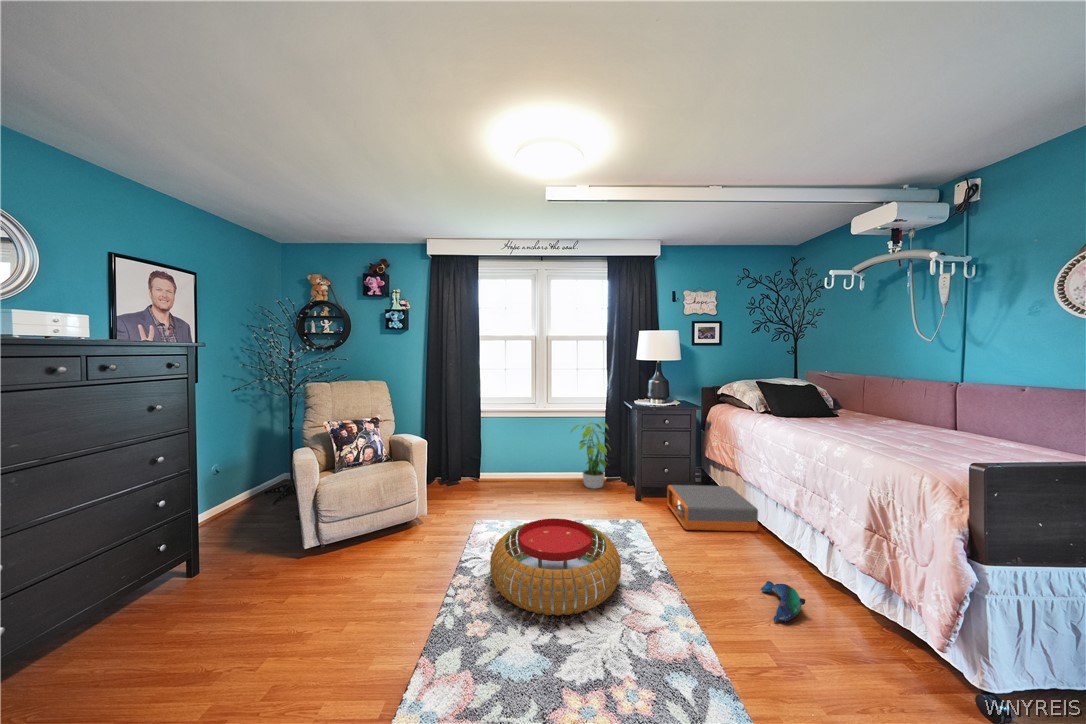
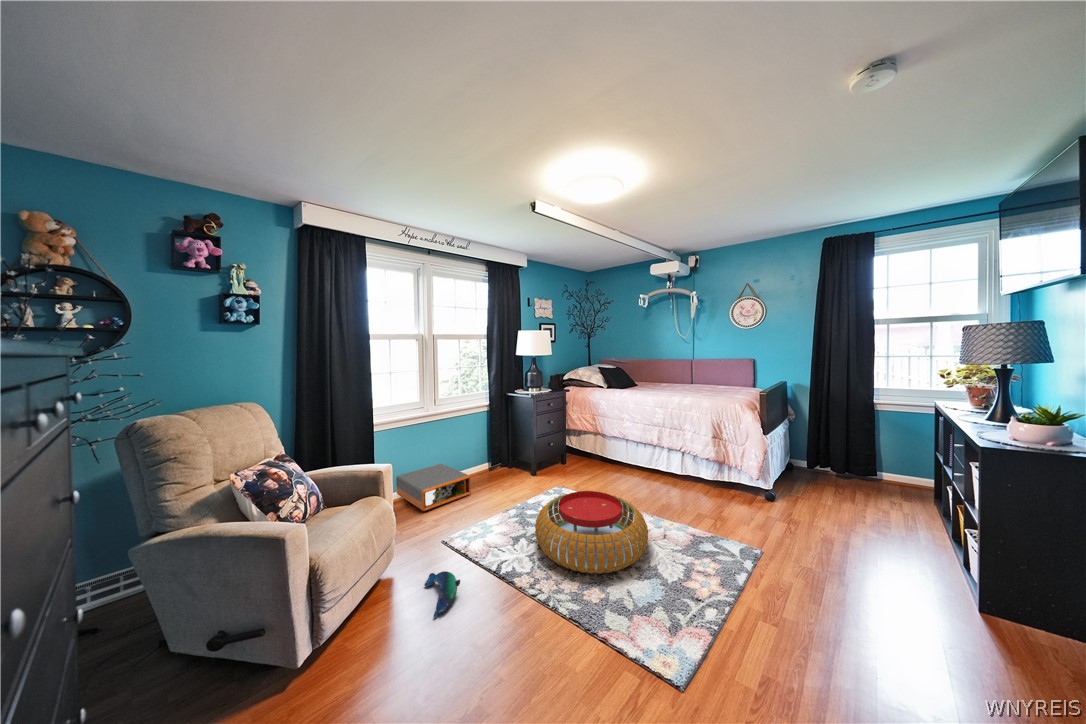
potted plant: present [571,422,608,489] -> none [472,412,511,473]
storage box: present [667,485,758,531] -> present [396,464,471,511]
plush toy: present [761,581,805,622] -> present [424,571,460,618]

